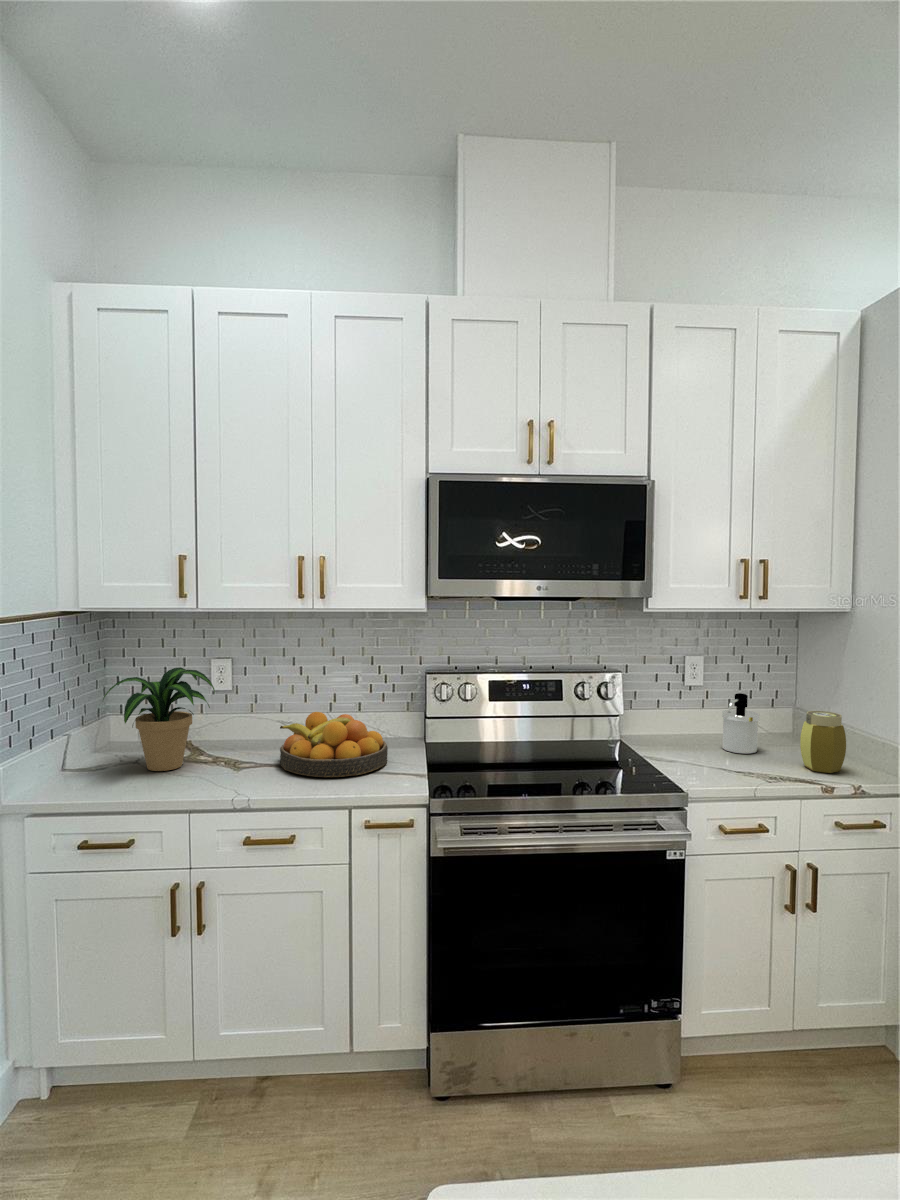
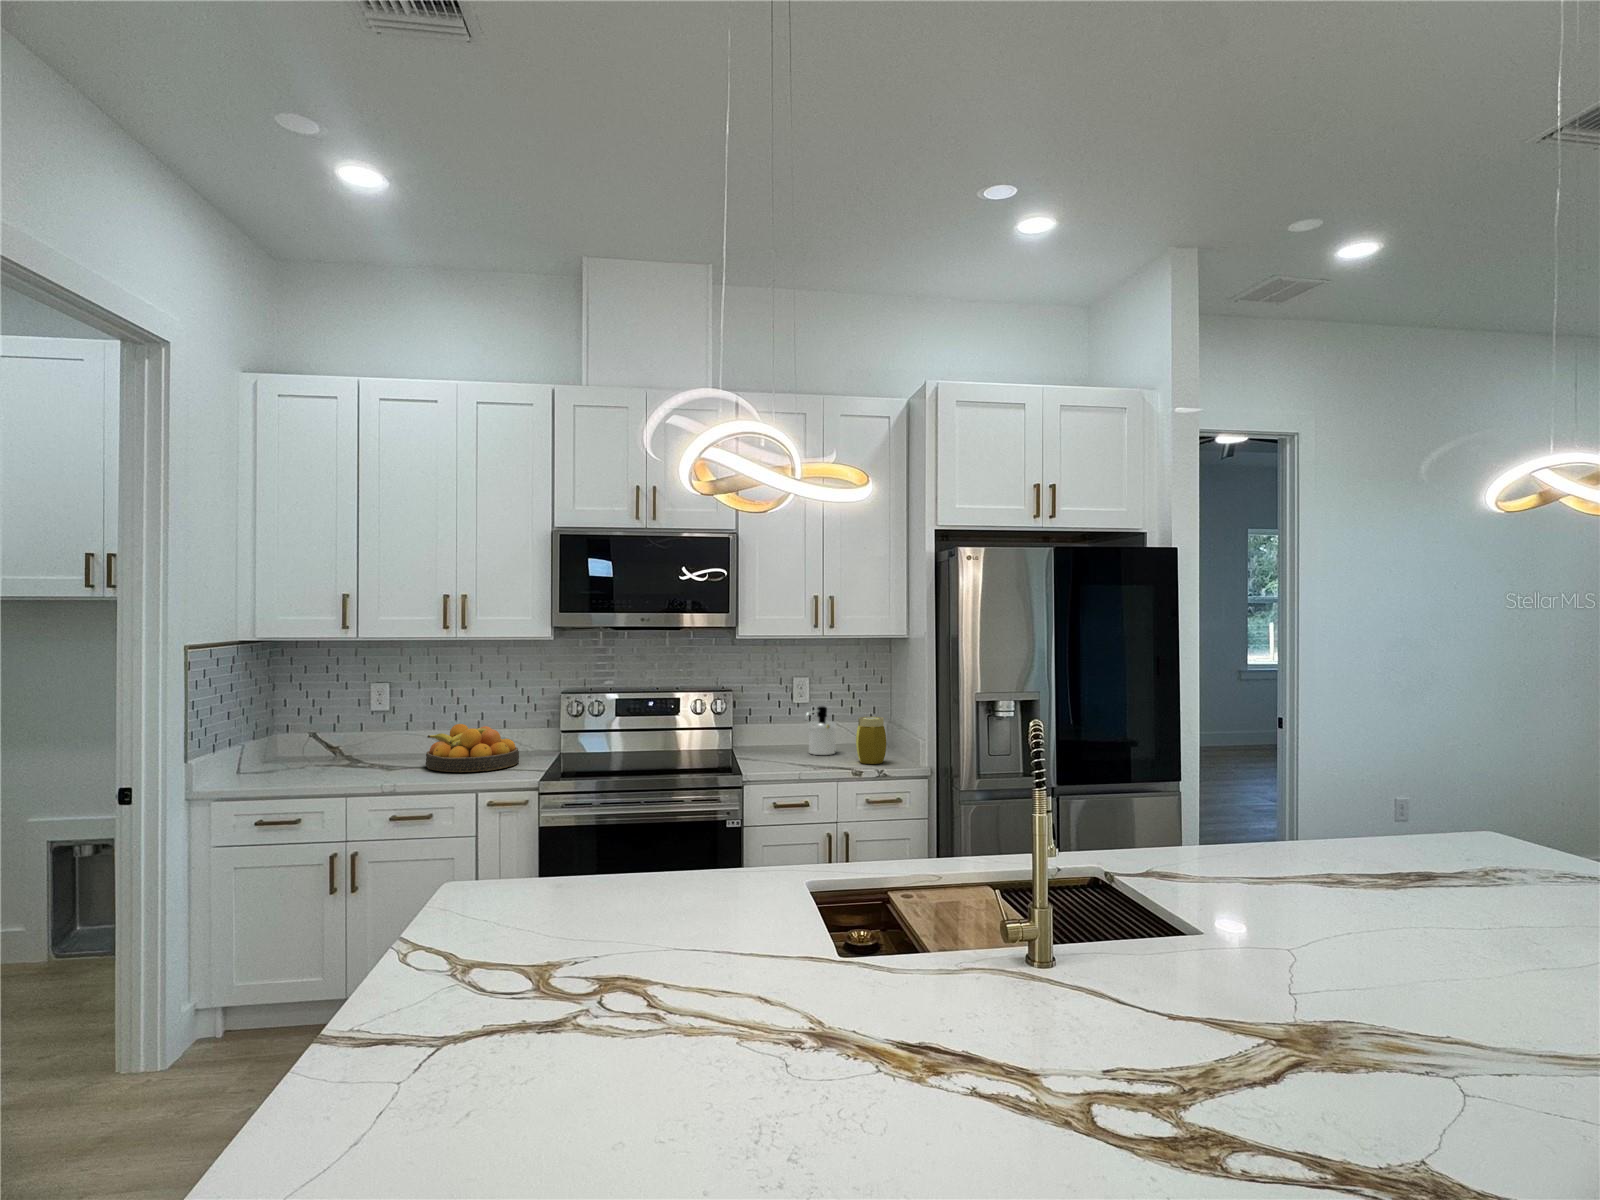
potted plant: present [103,667,215,771] -> none [275,688,372,771]

